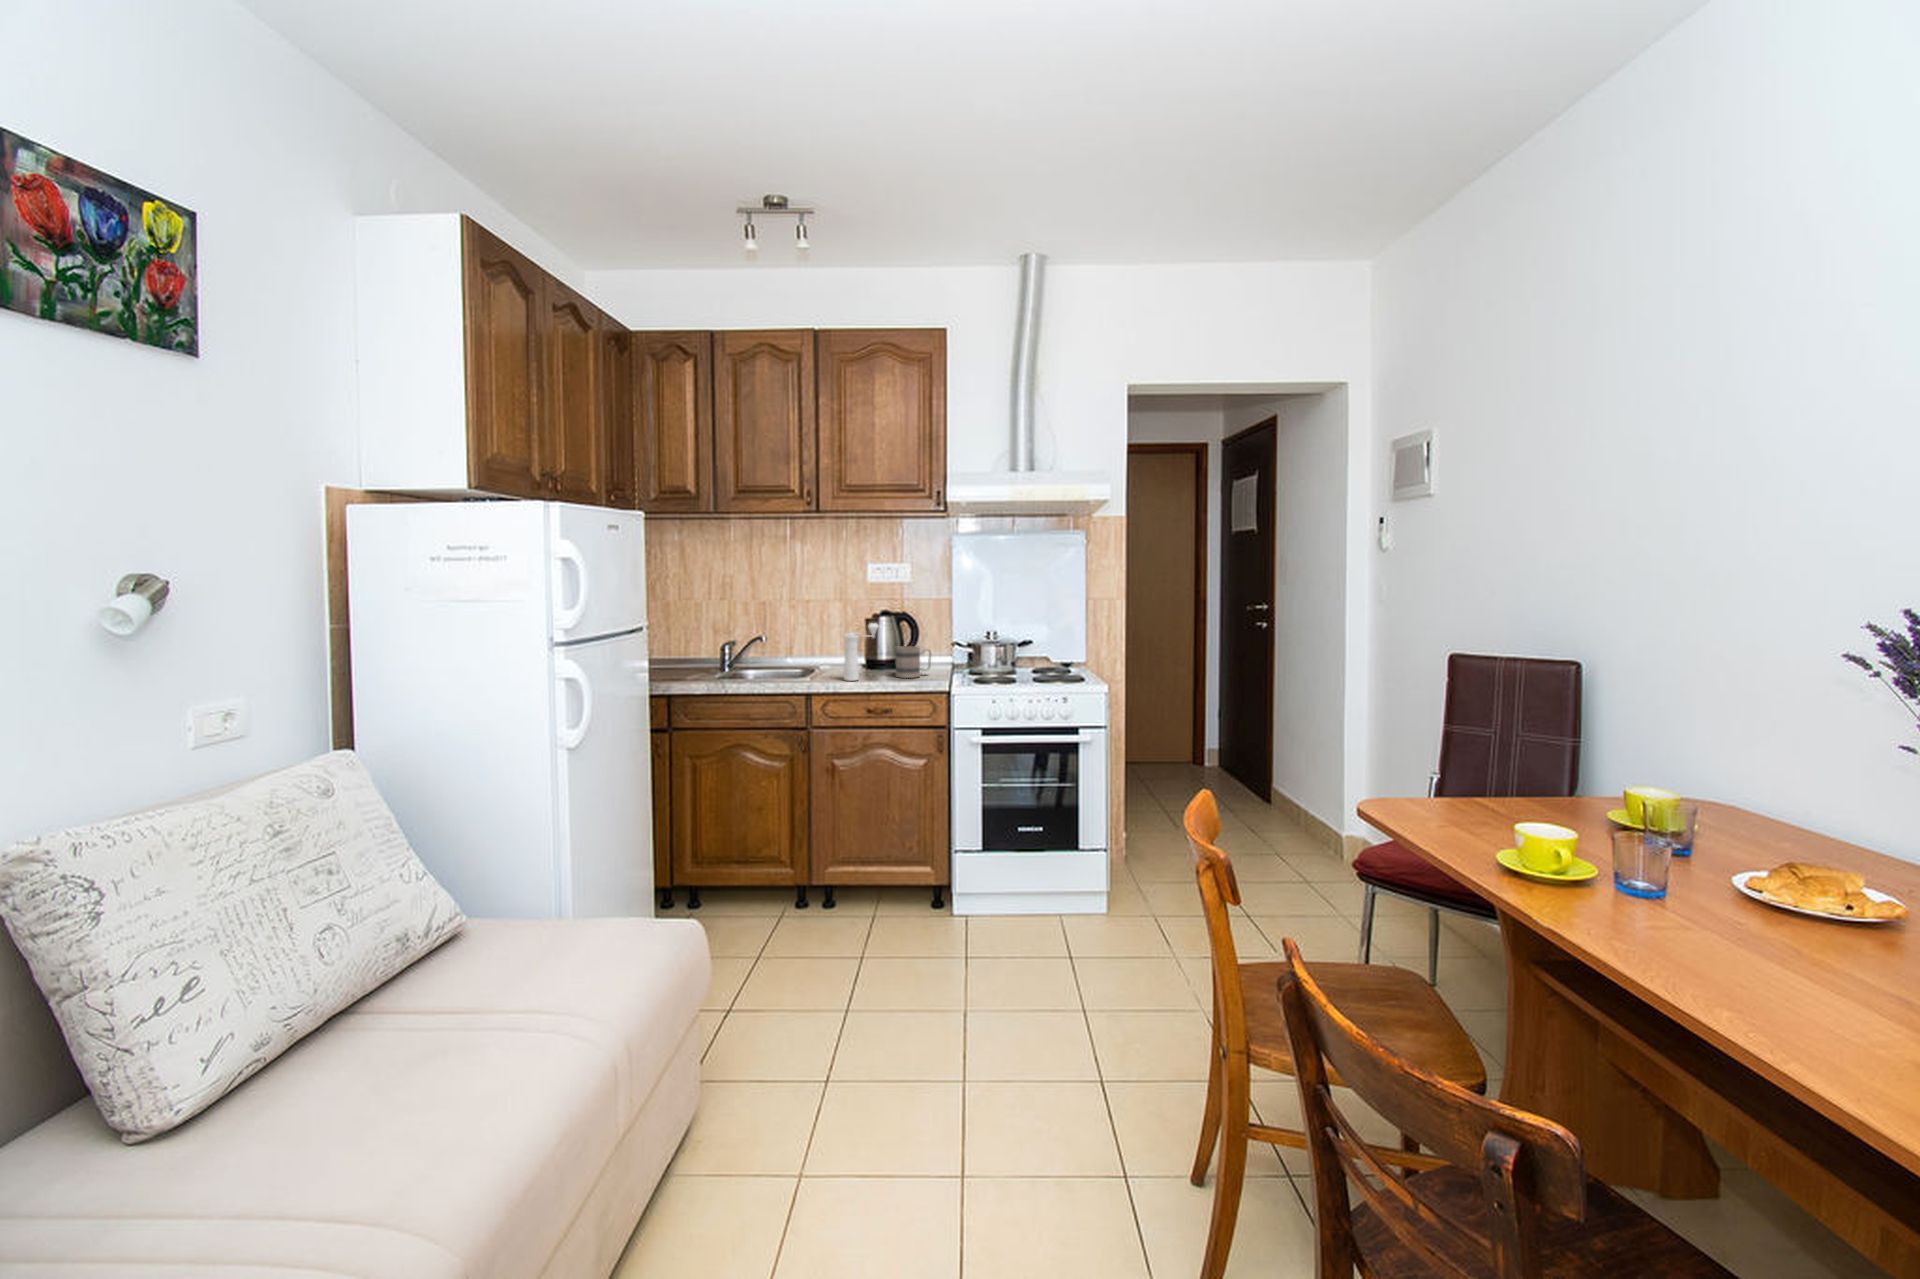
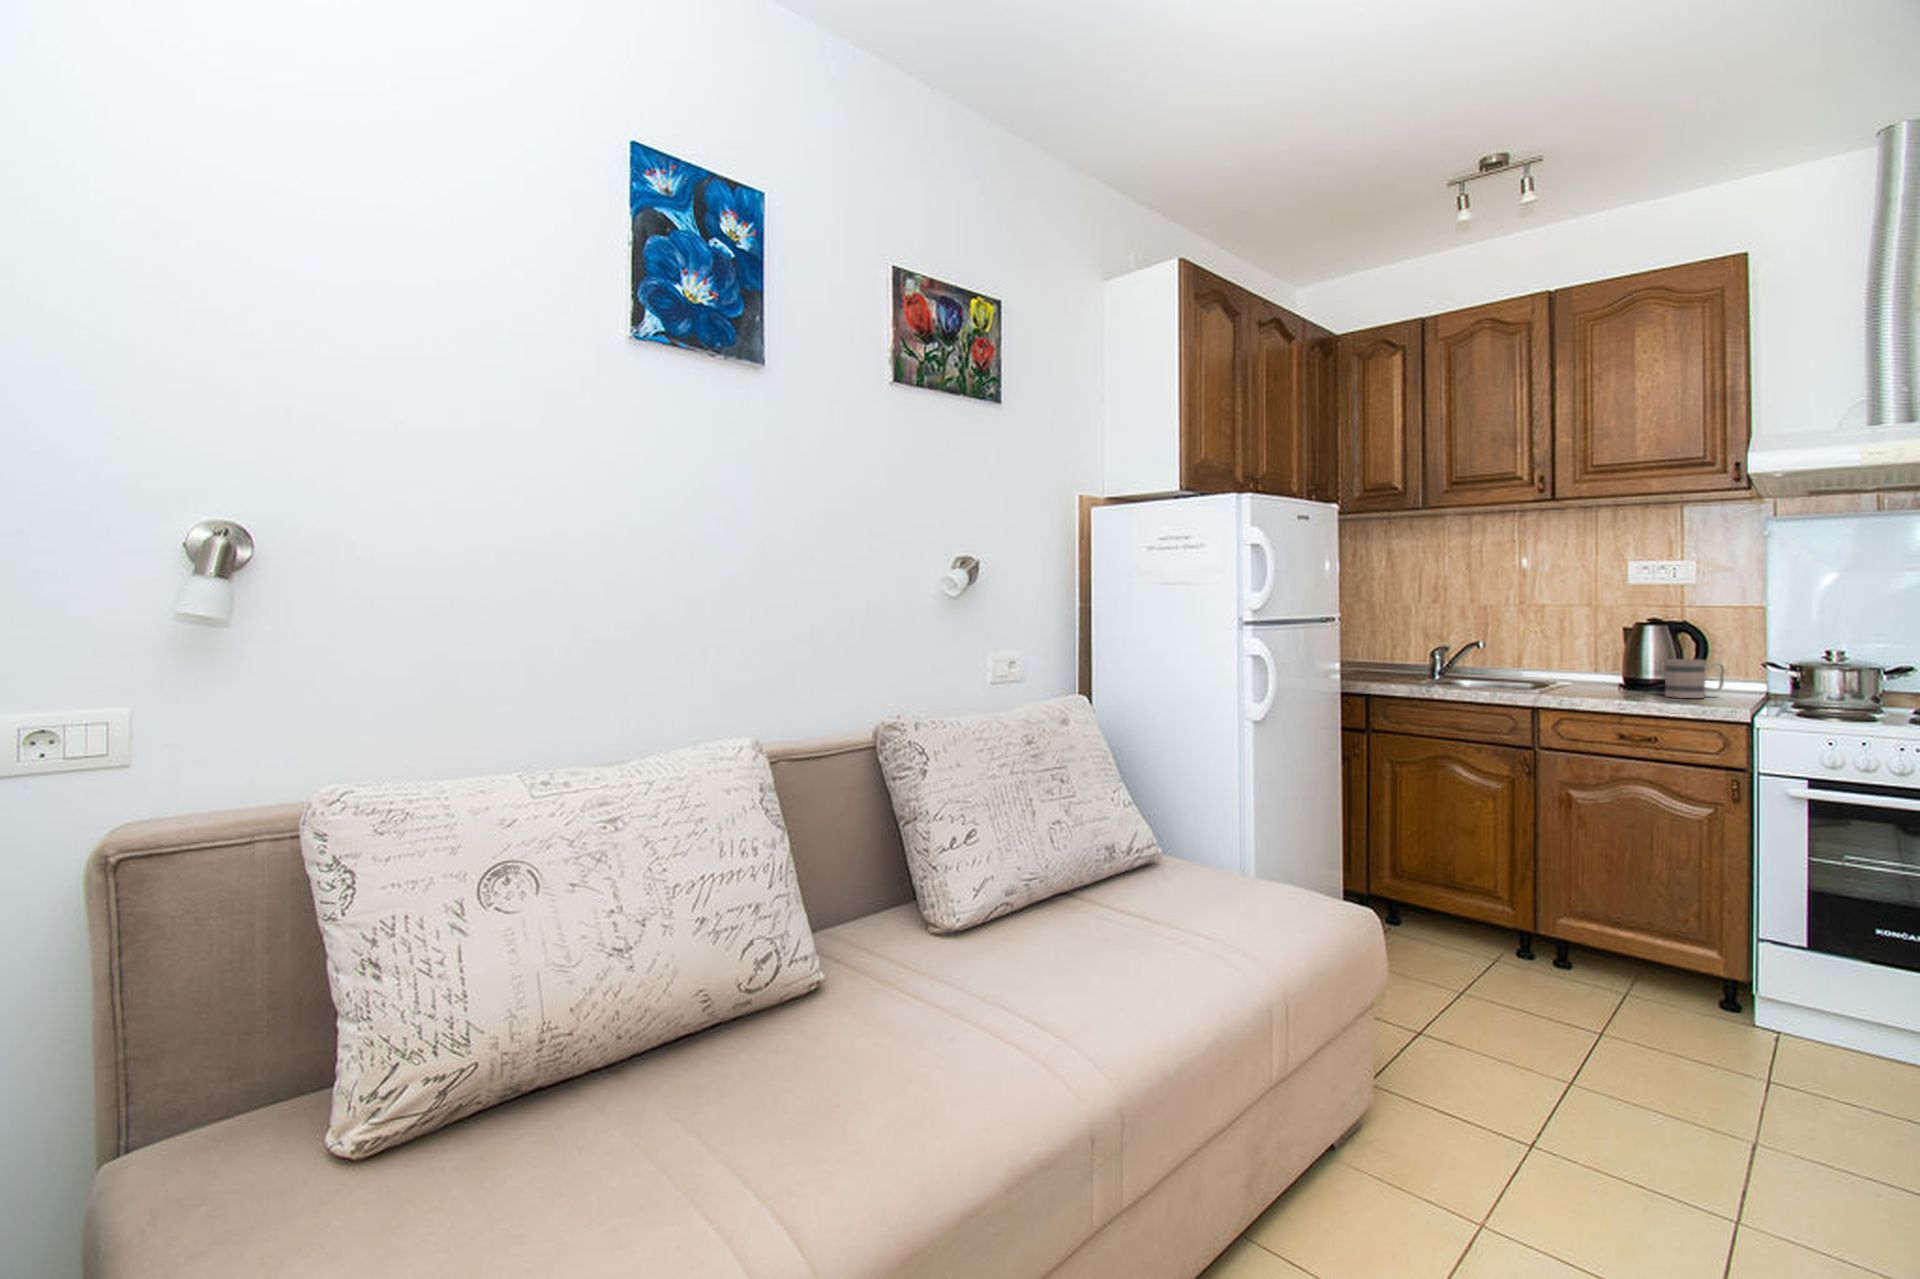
pepper mill: present [844,623,878,681] -> none [1585,629,1639,696]

